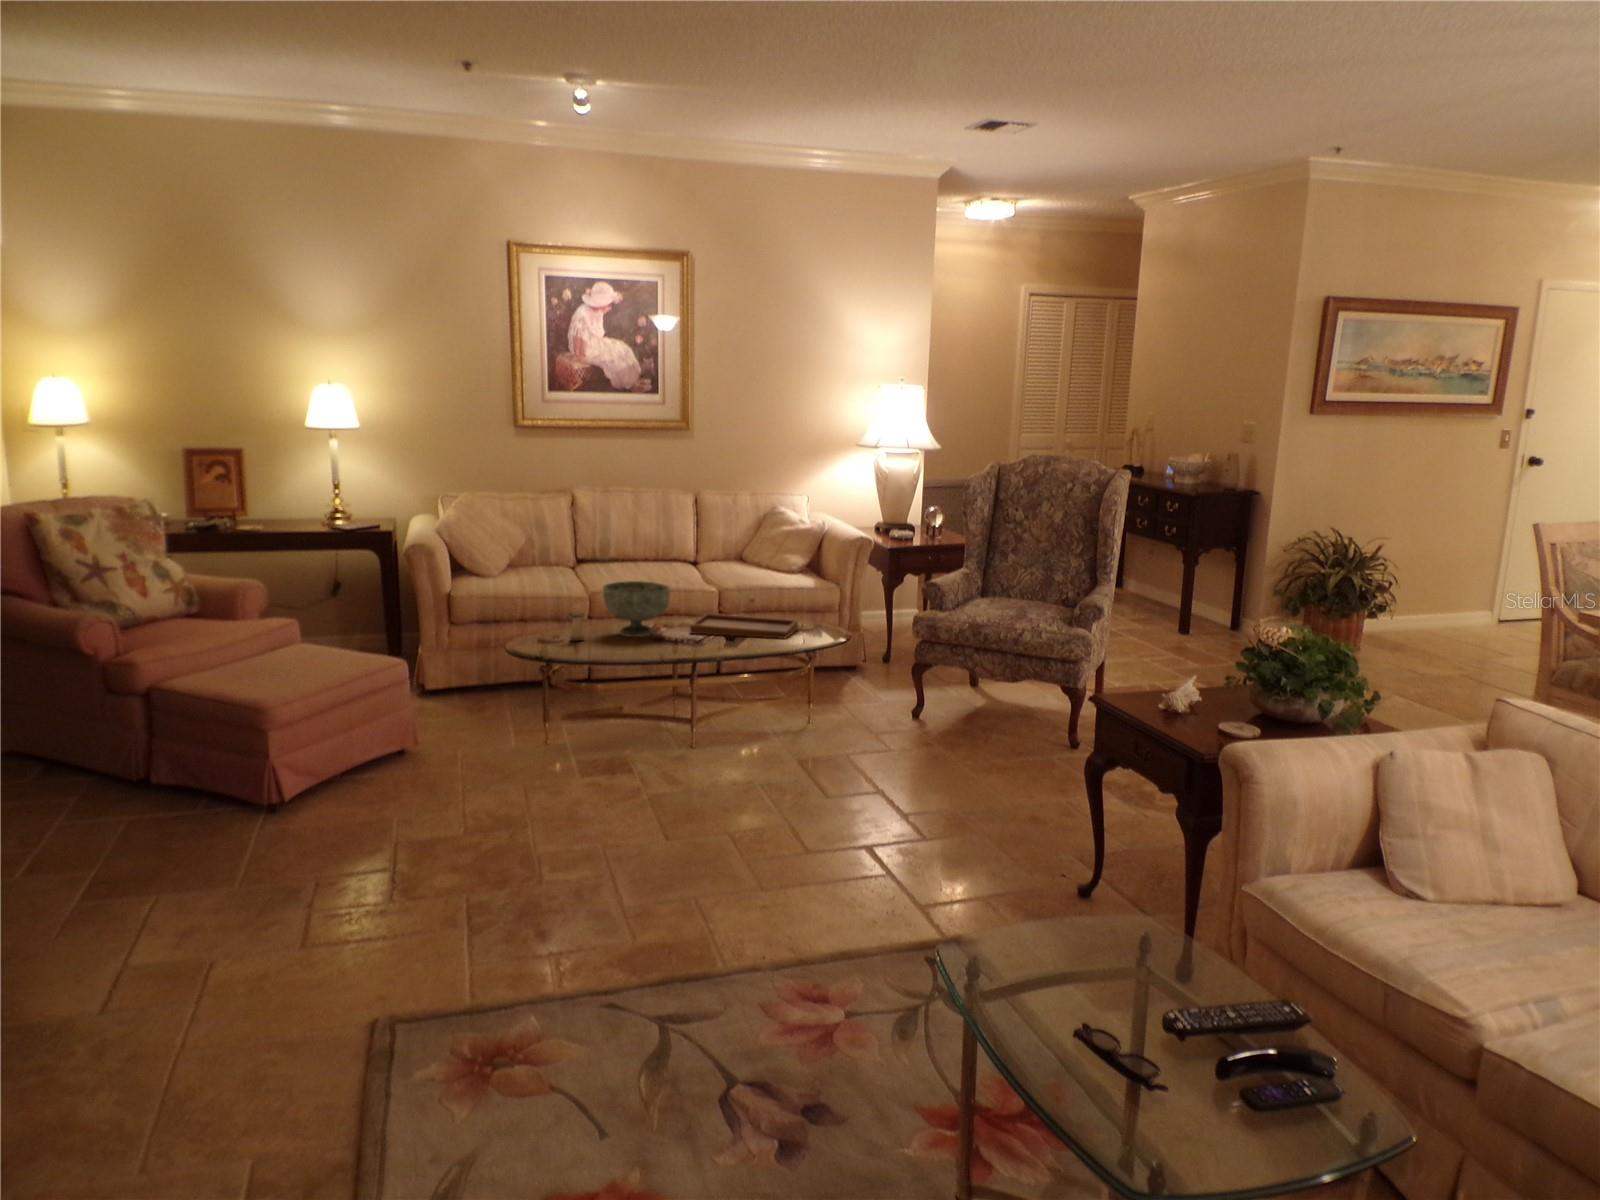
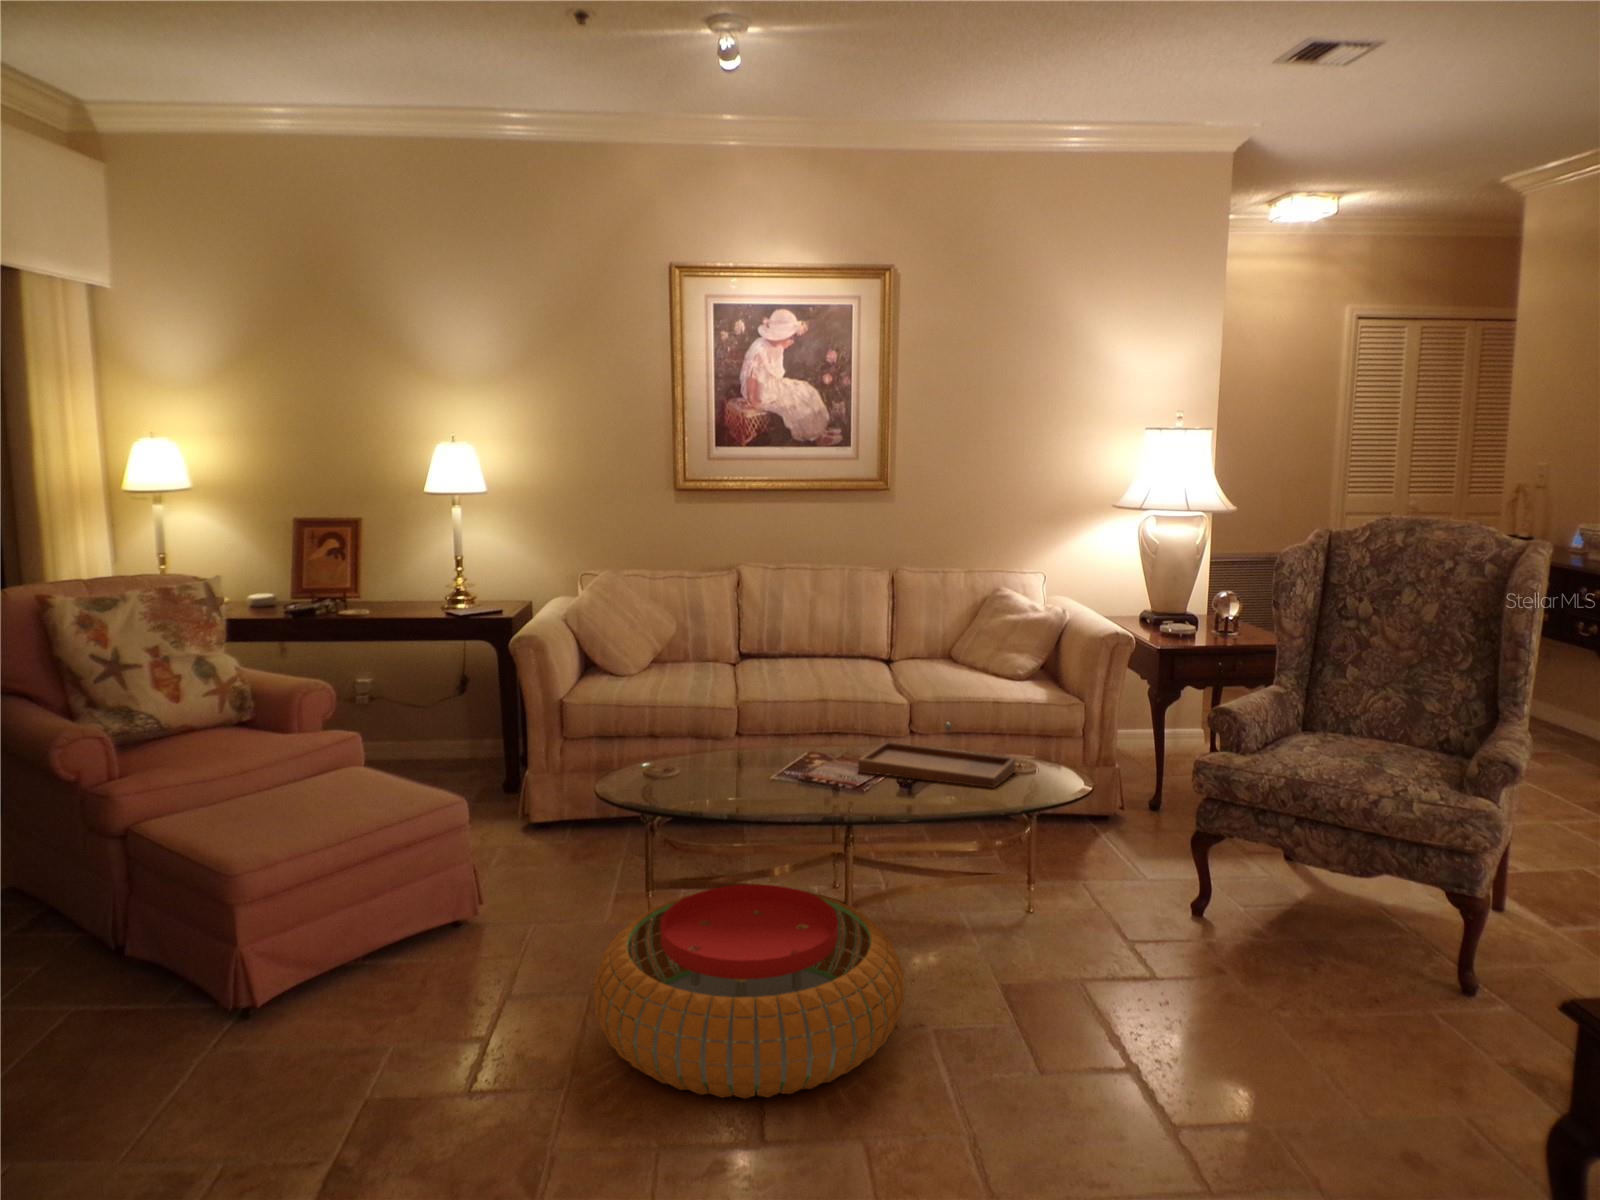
decorative bowl: present [603,581,670,637] -> none [737,694,831,776]
candle: present [569,605,584,641] -> none [682,725,709,781]
pouf: none [534,704,739,825] -> present [594,884,904,1098]

